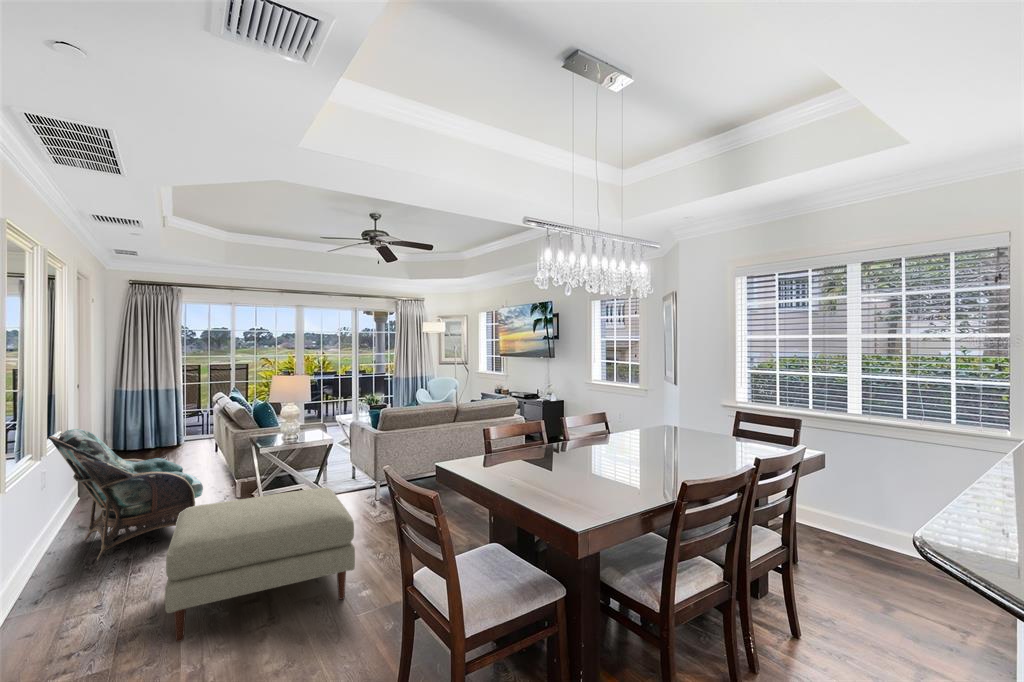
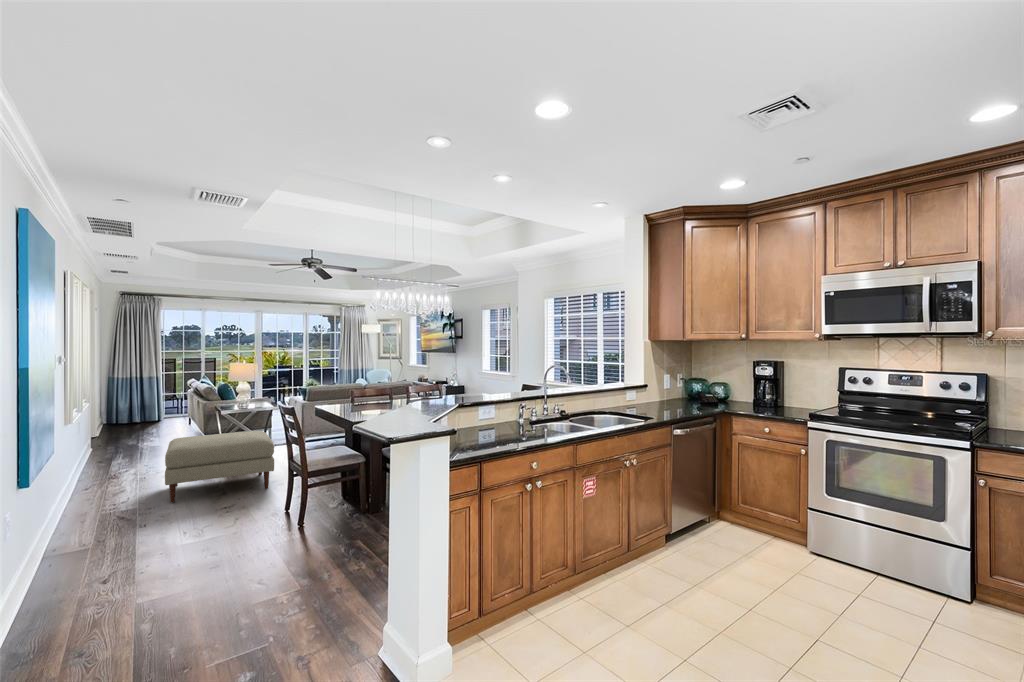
armchair: present [48,429,203,560] -> none [83,396,182,476]

